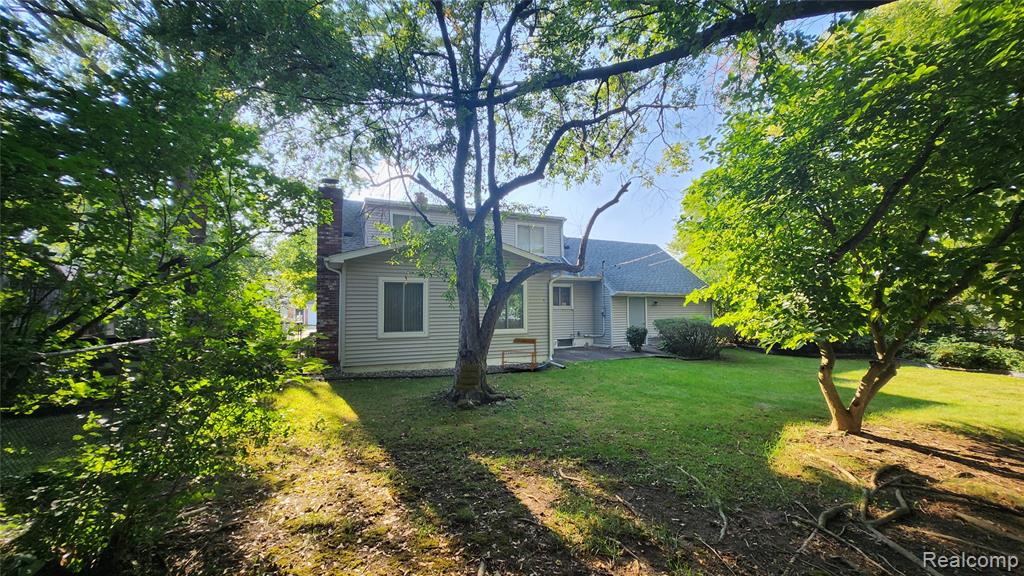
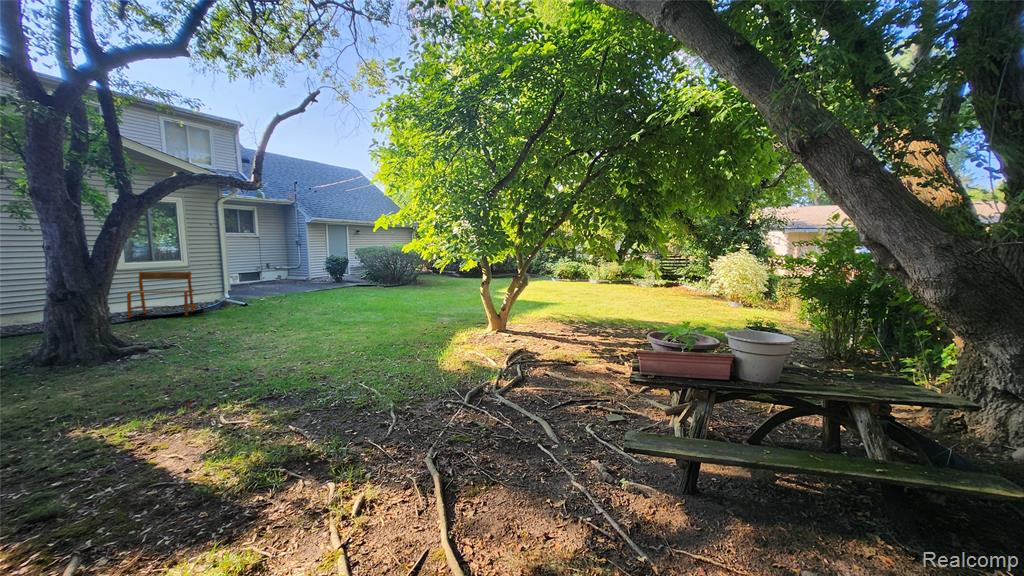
chair: present [454,364,480,409] -> none [19,312,83,383]

